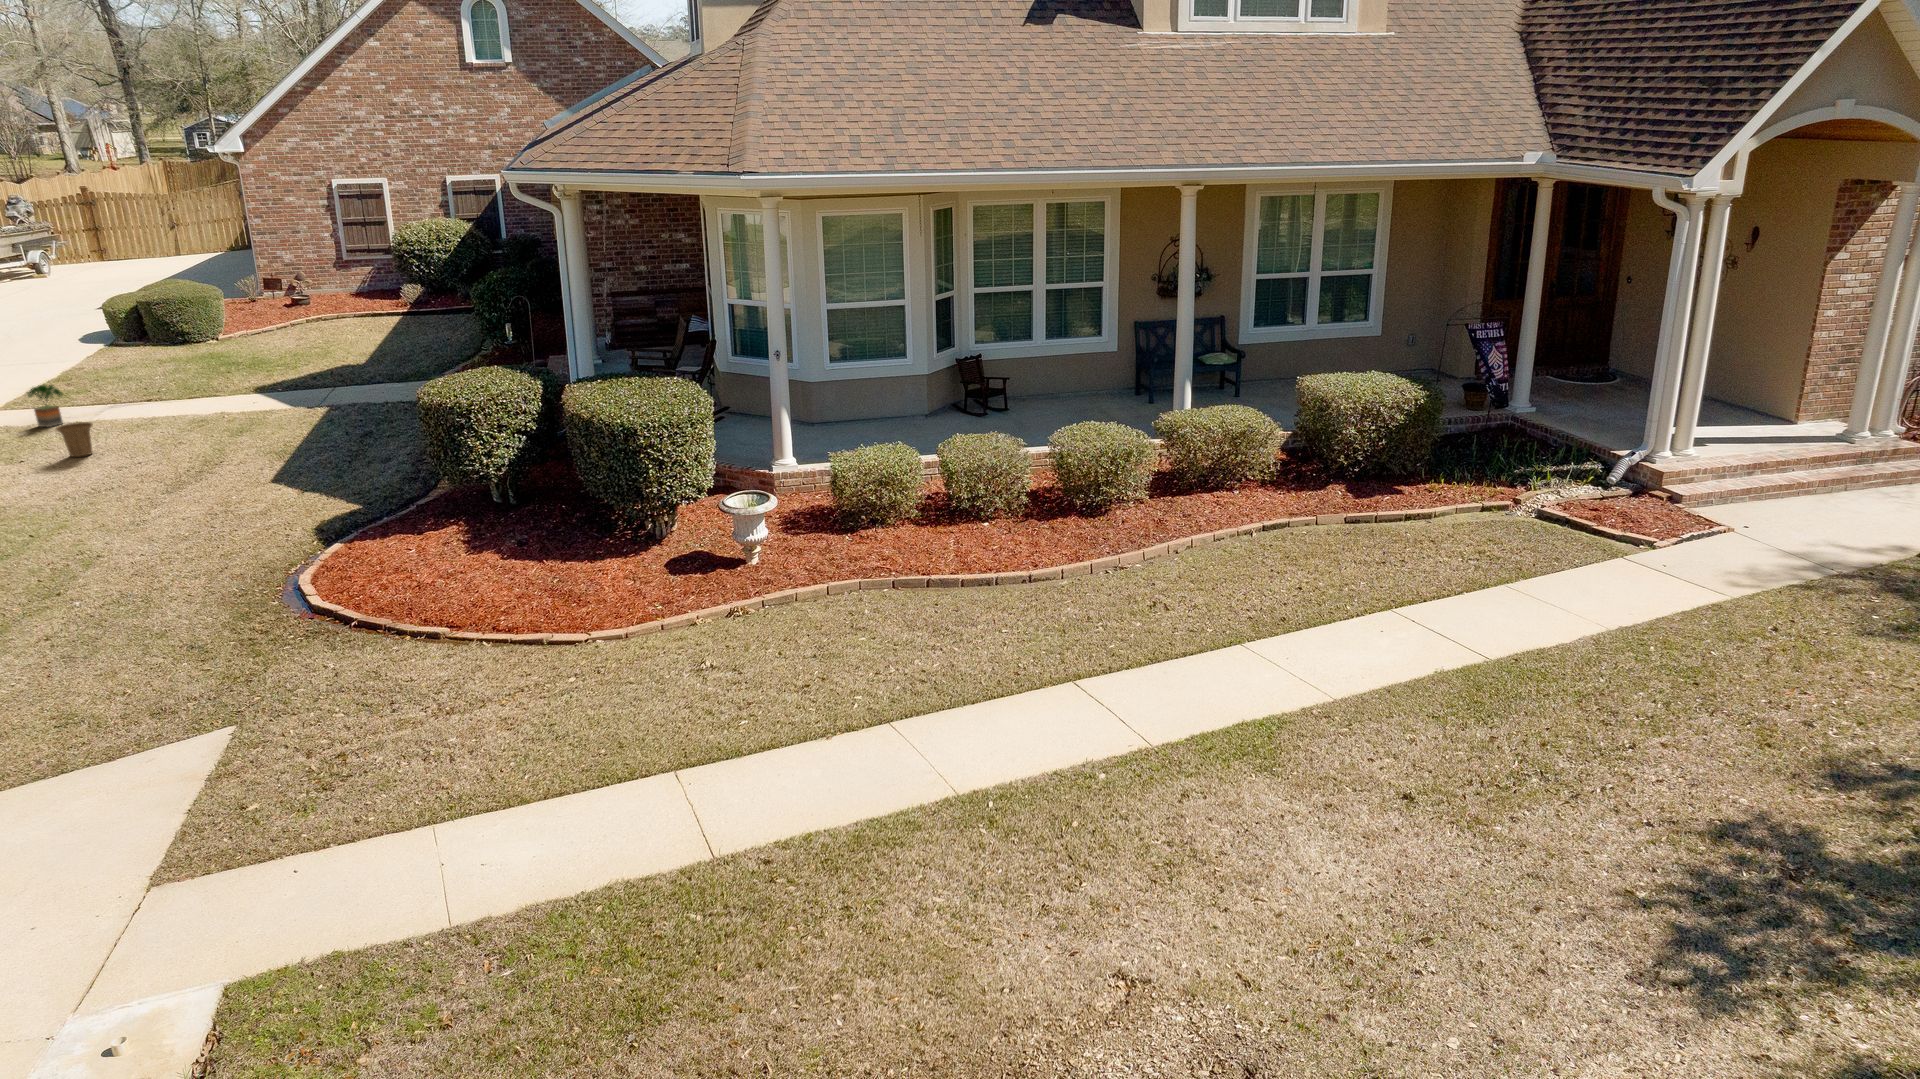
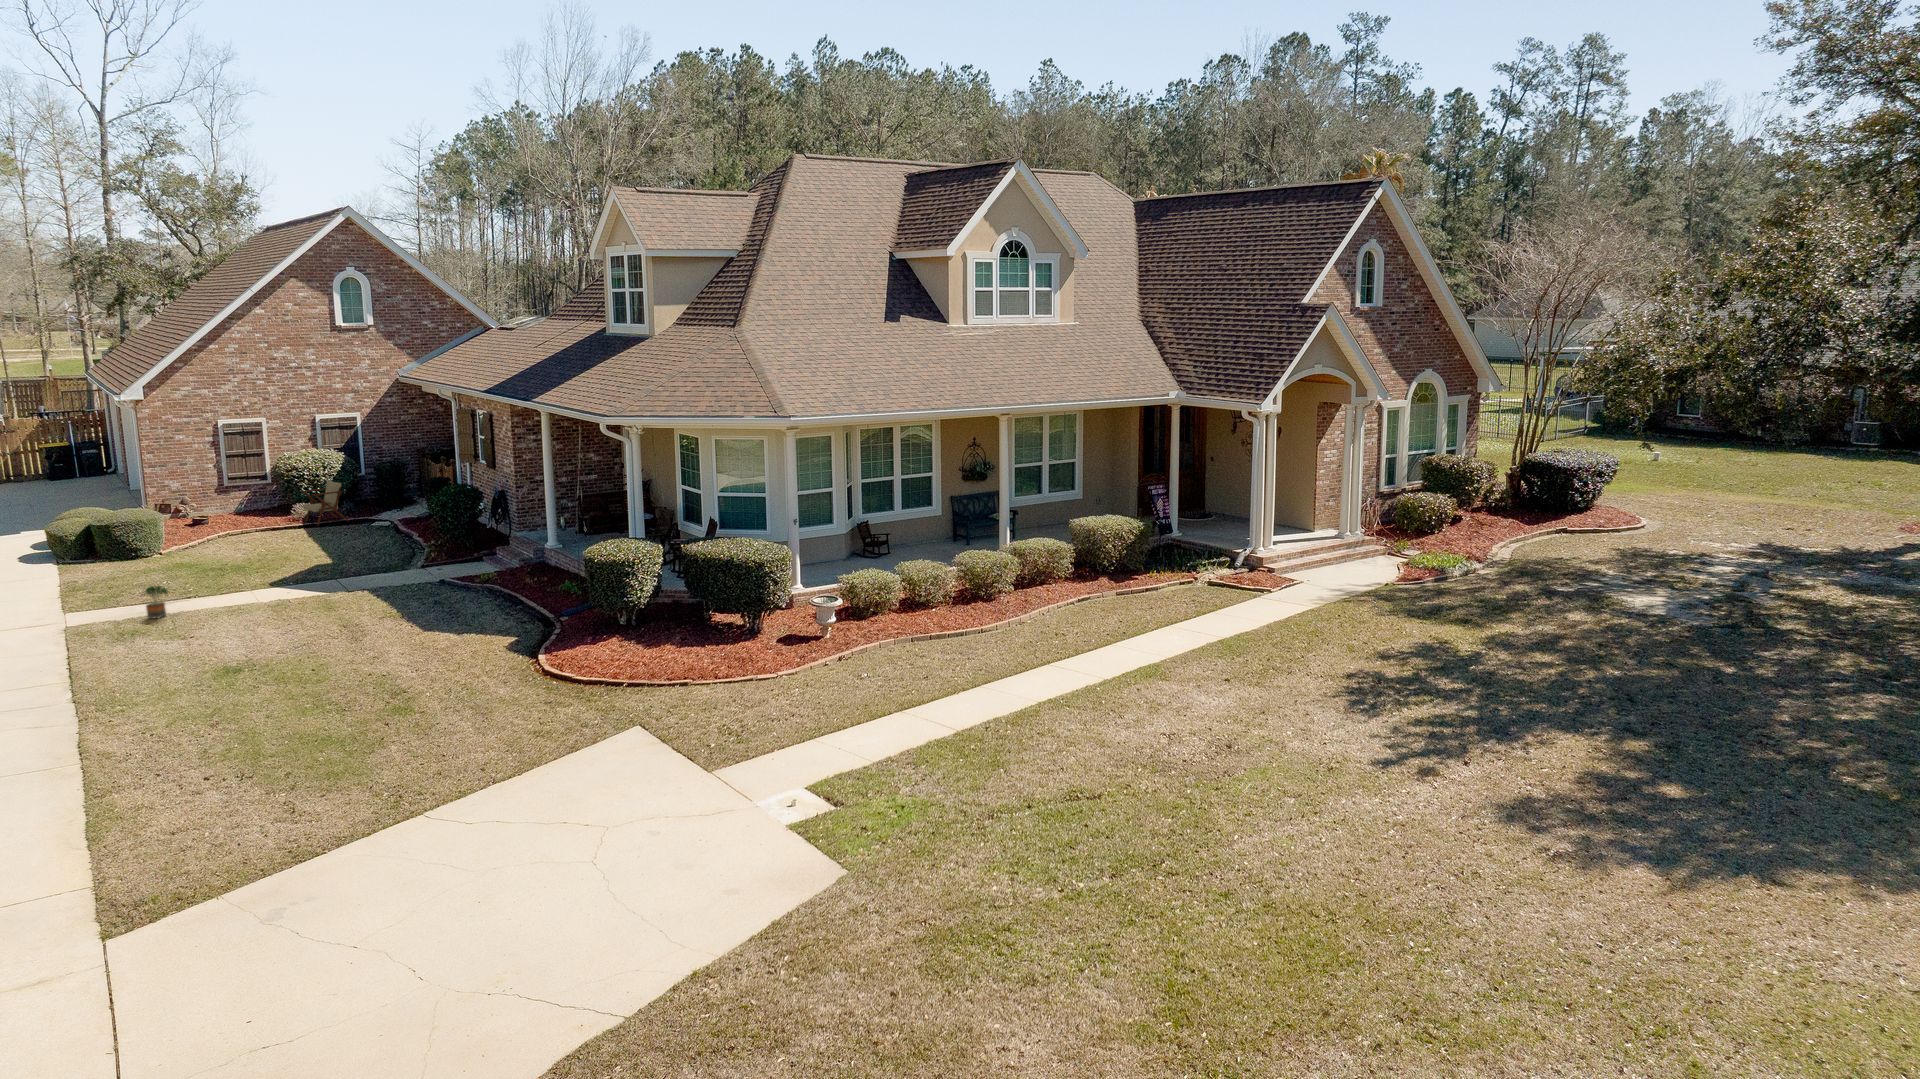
lounge chair: none [411,257,461,313] -> present [301,480,349,525]
basket: present [56,422,93,458] -> none [217,606,244,633]

